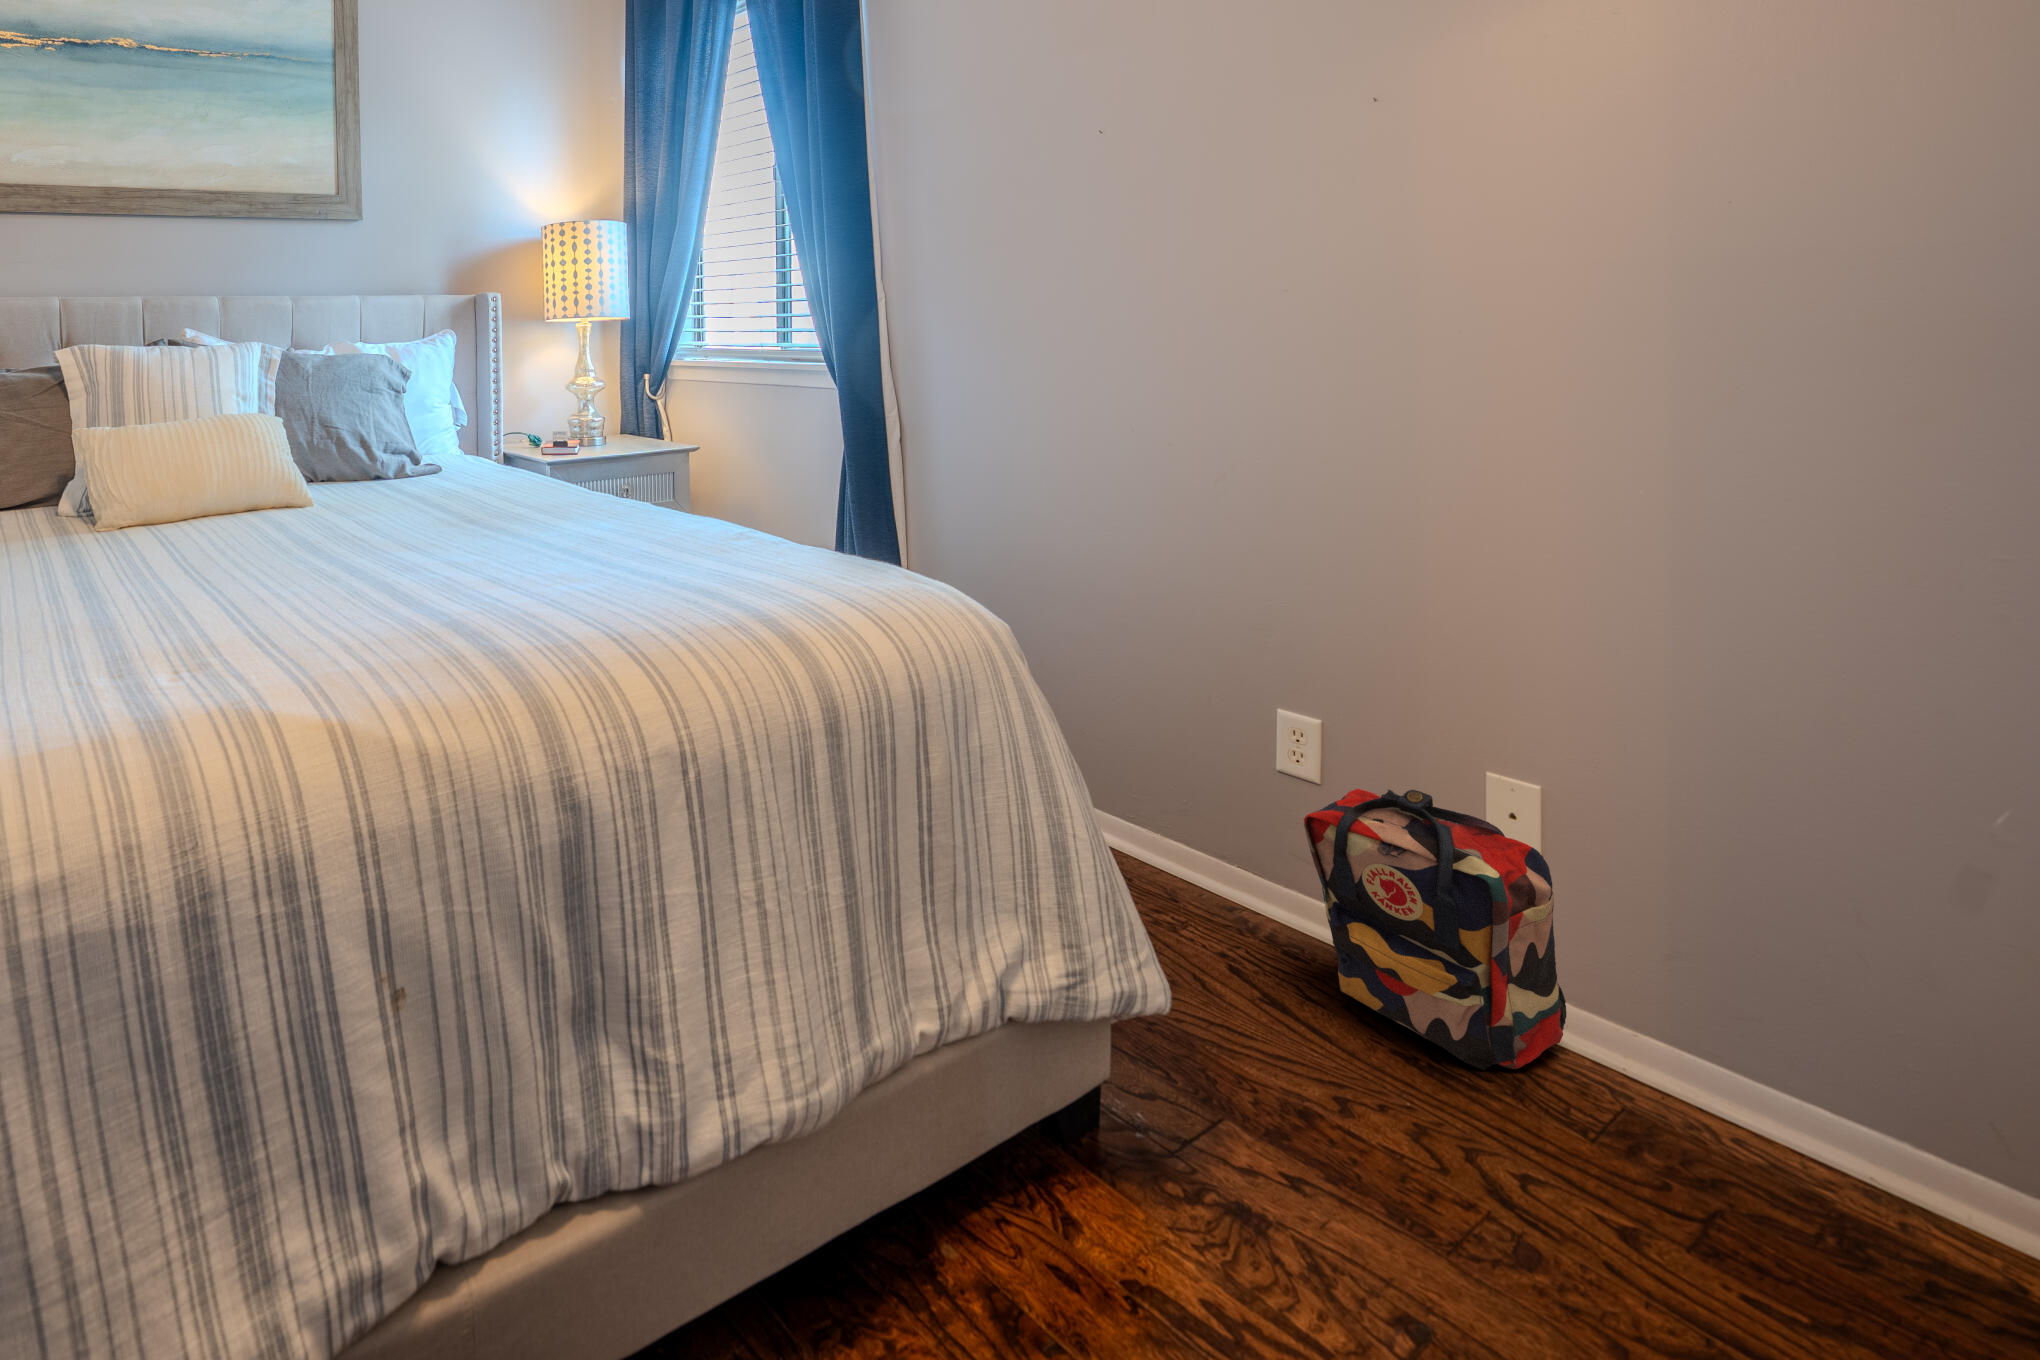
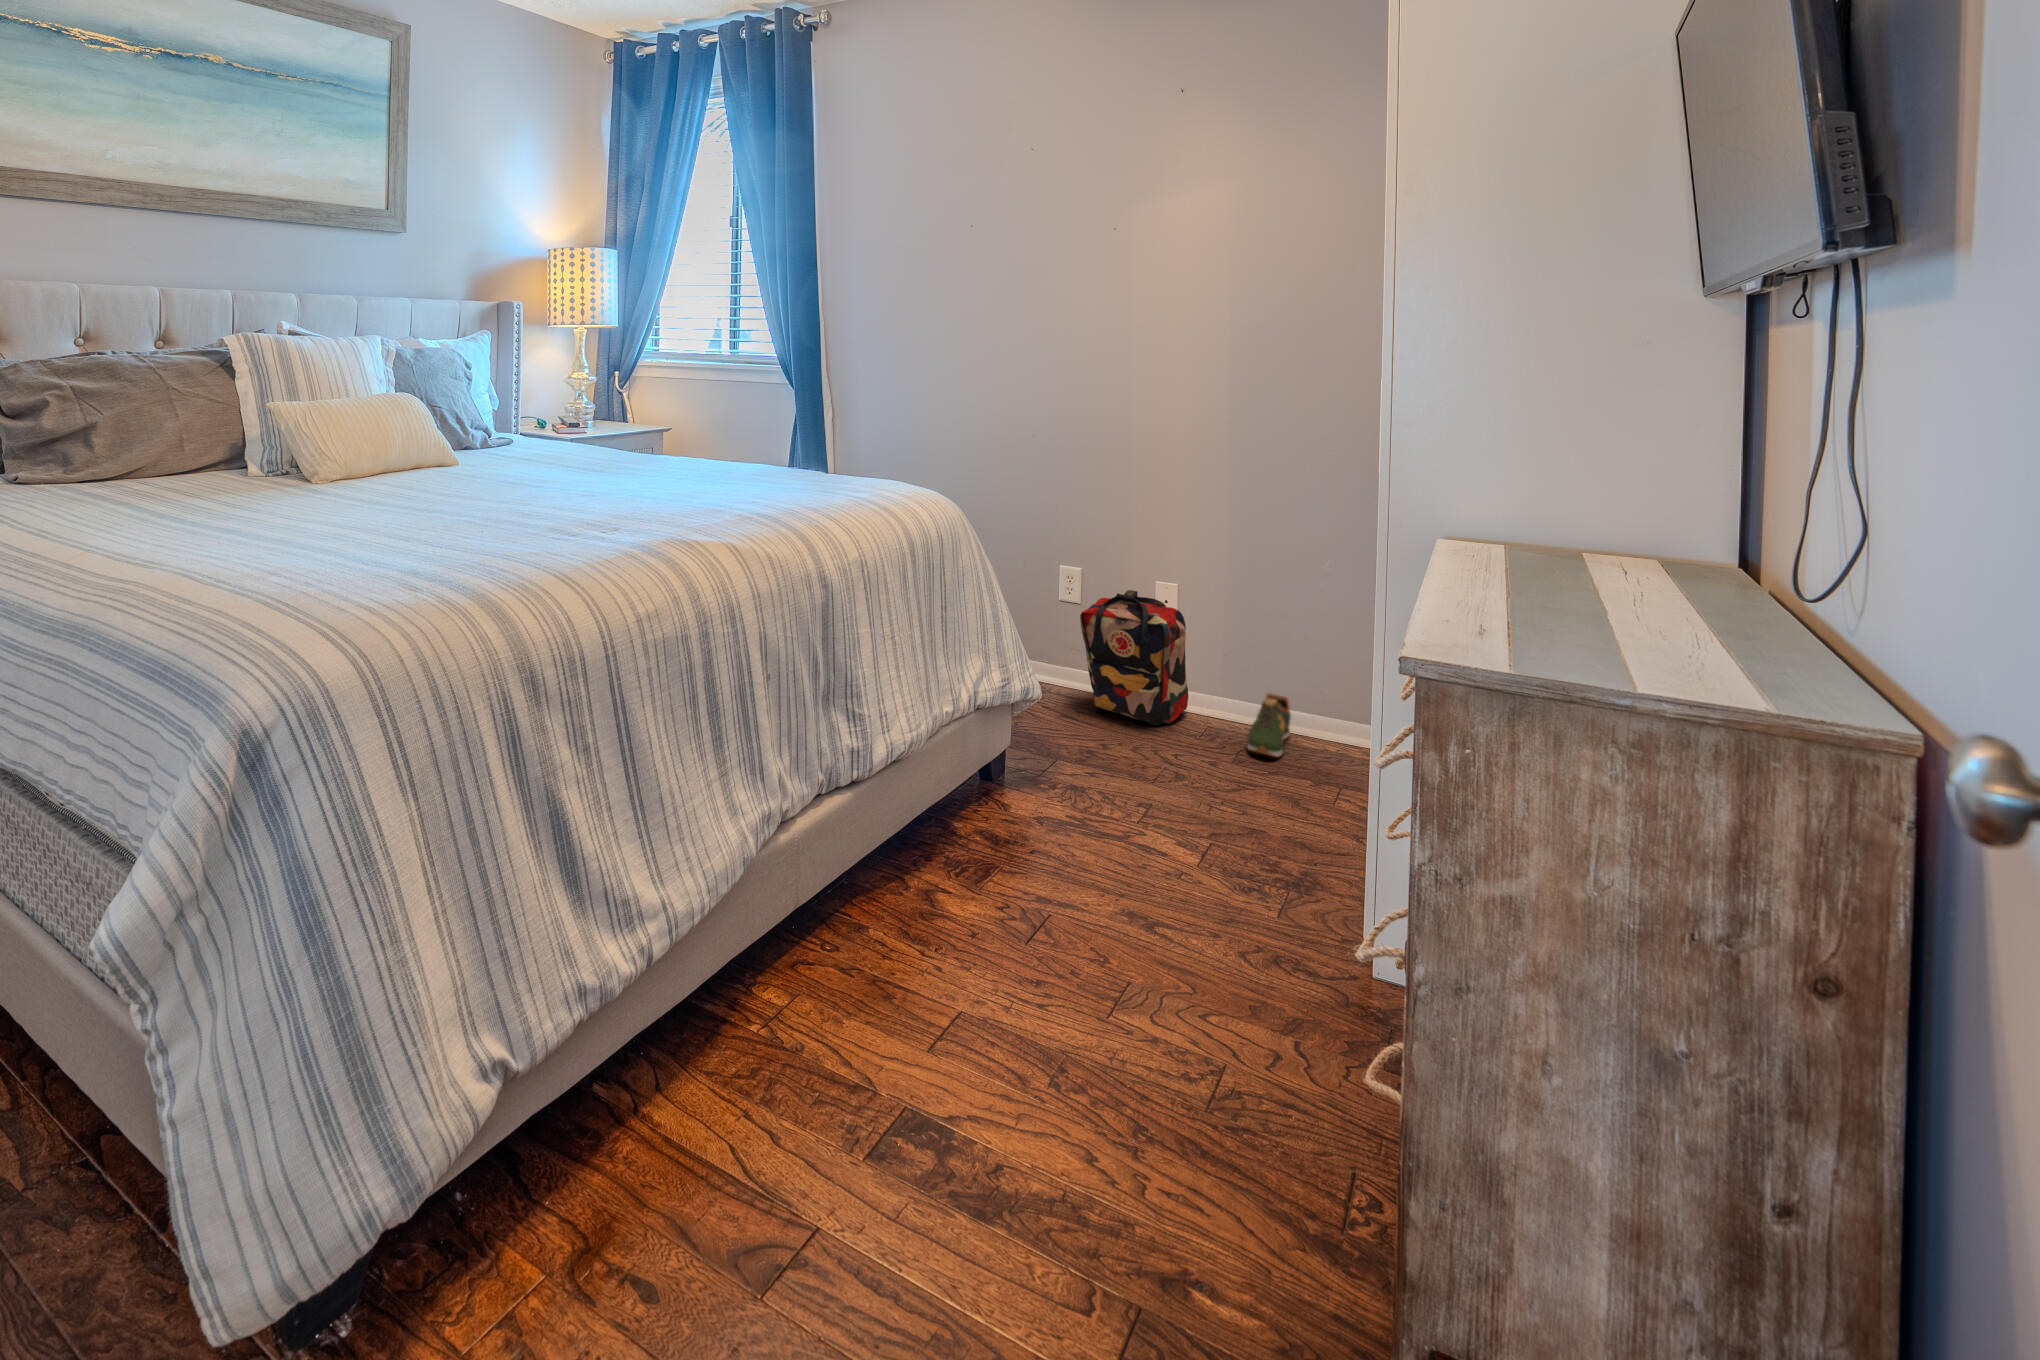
shoe: none [1720,1068,1855,1247] -> present [1247,693,1291,757]

